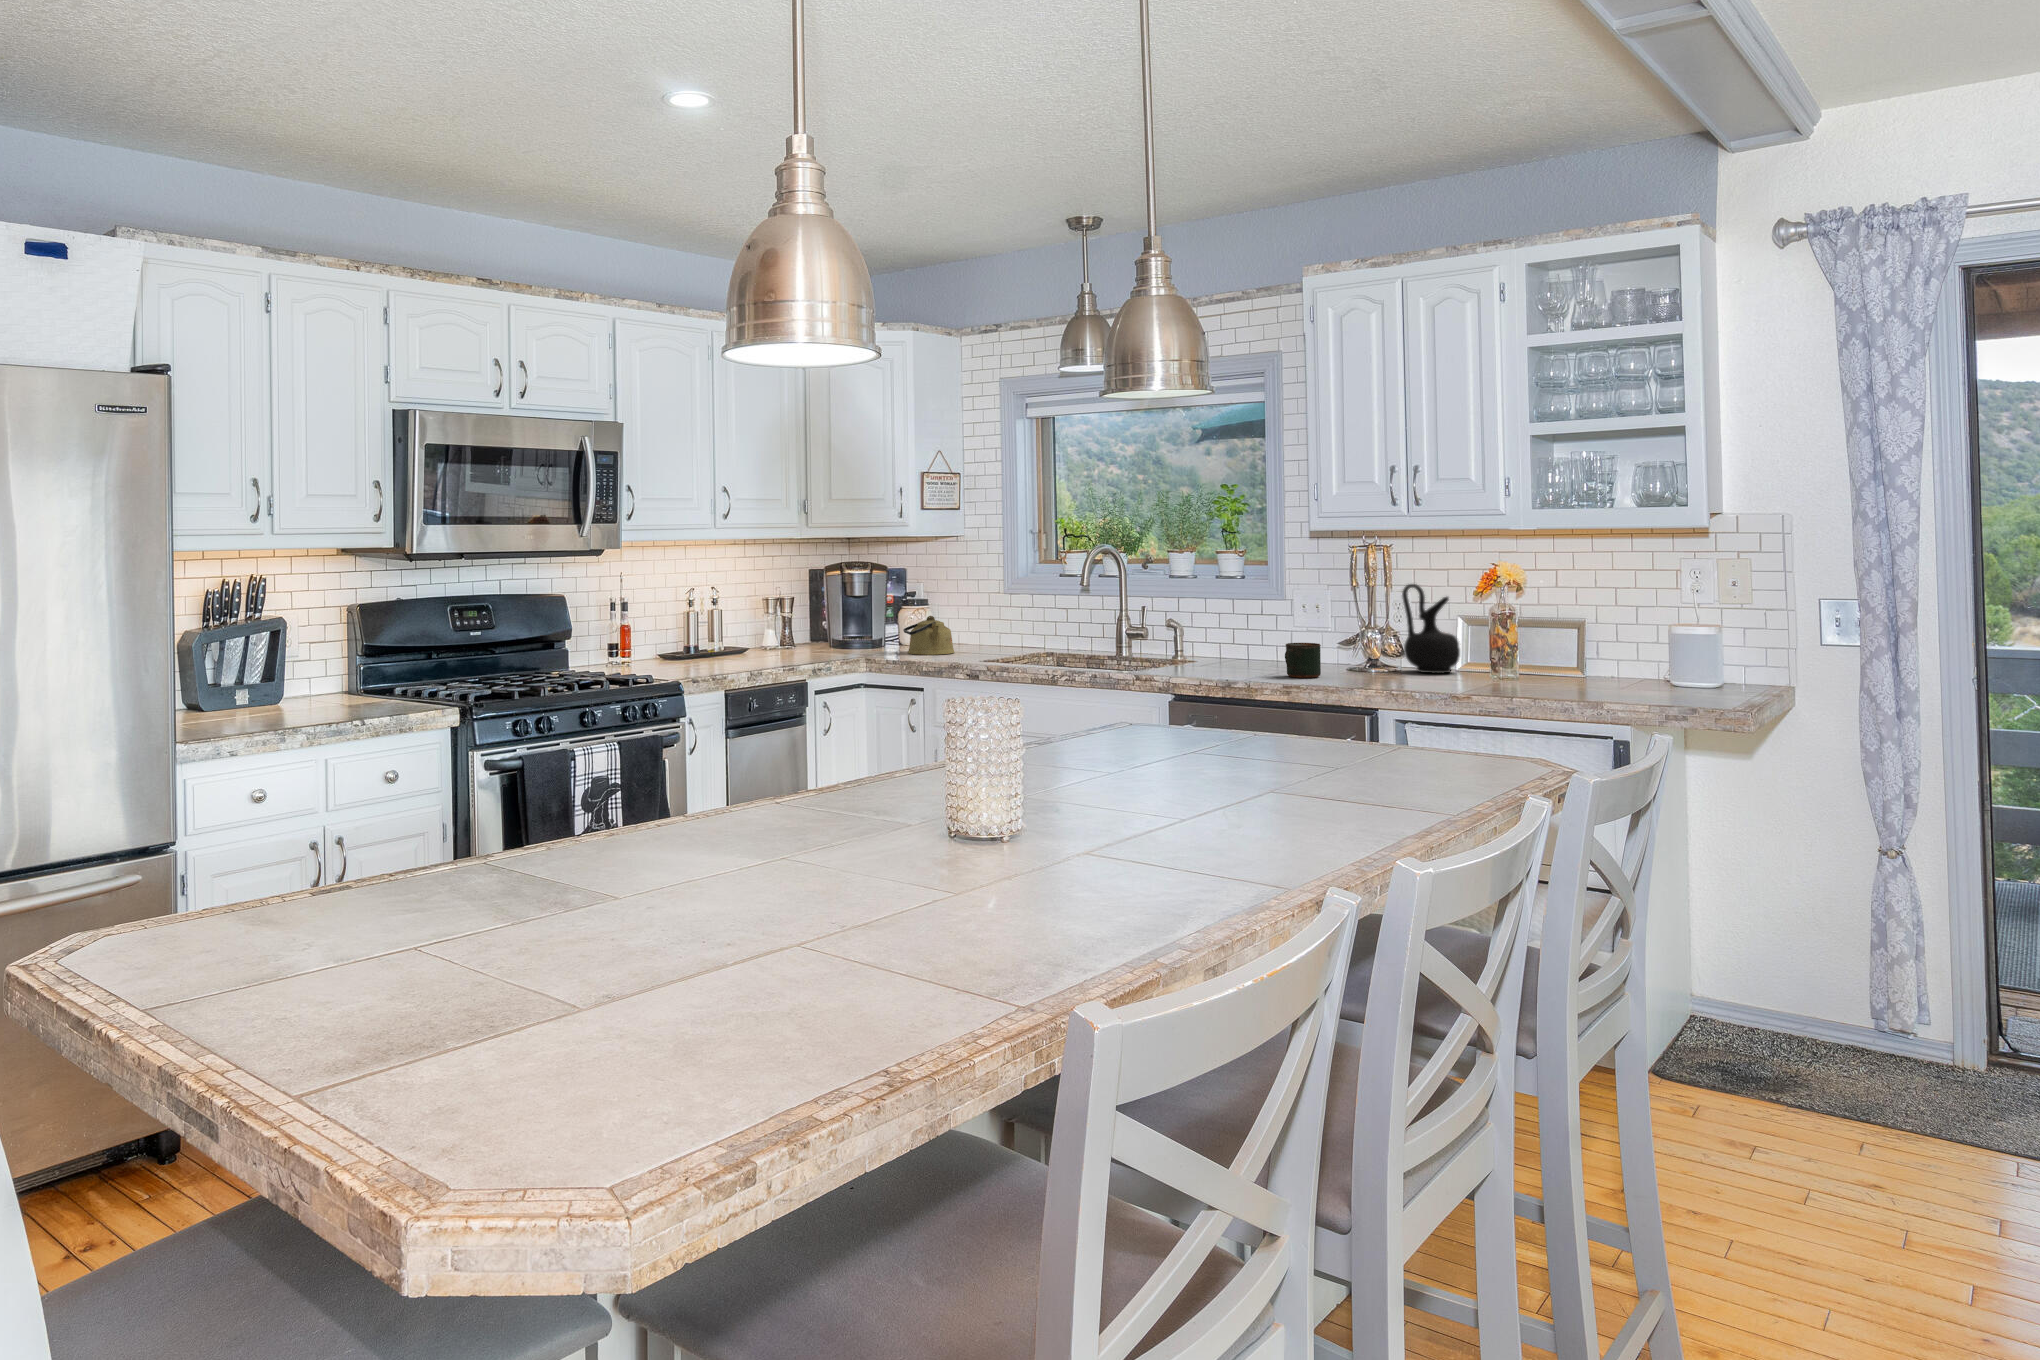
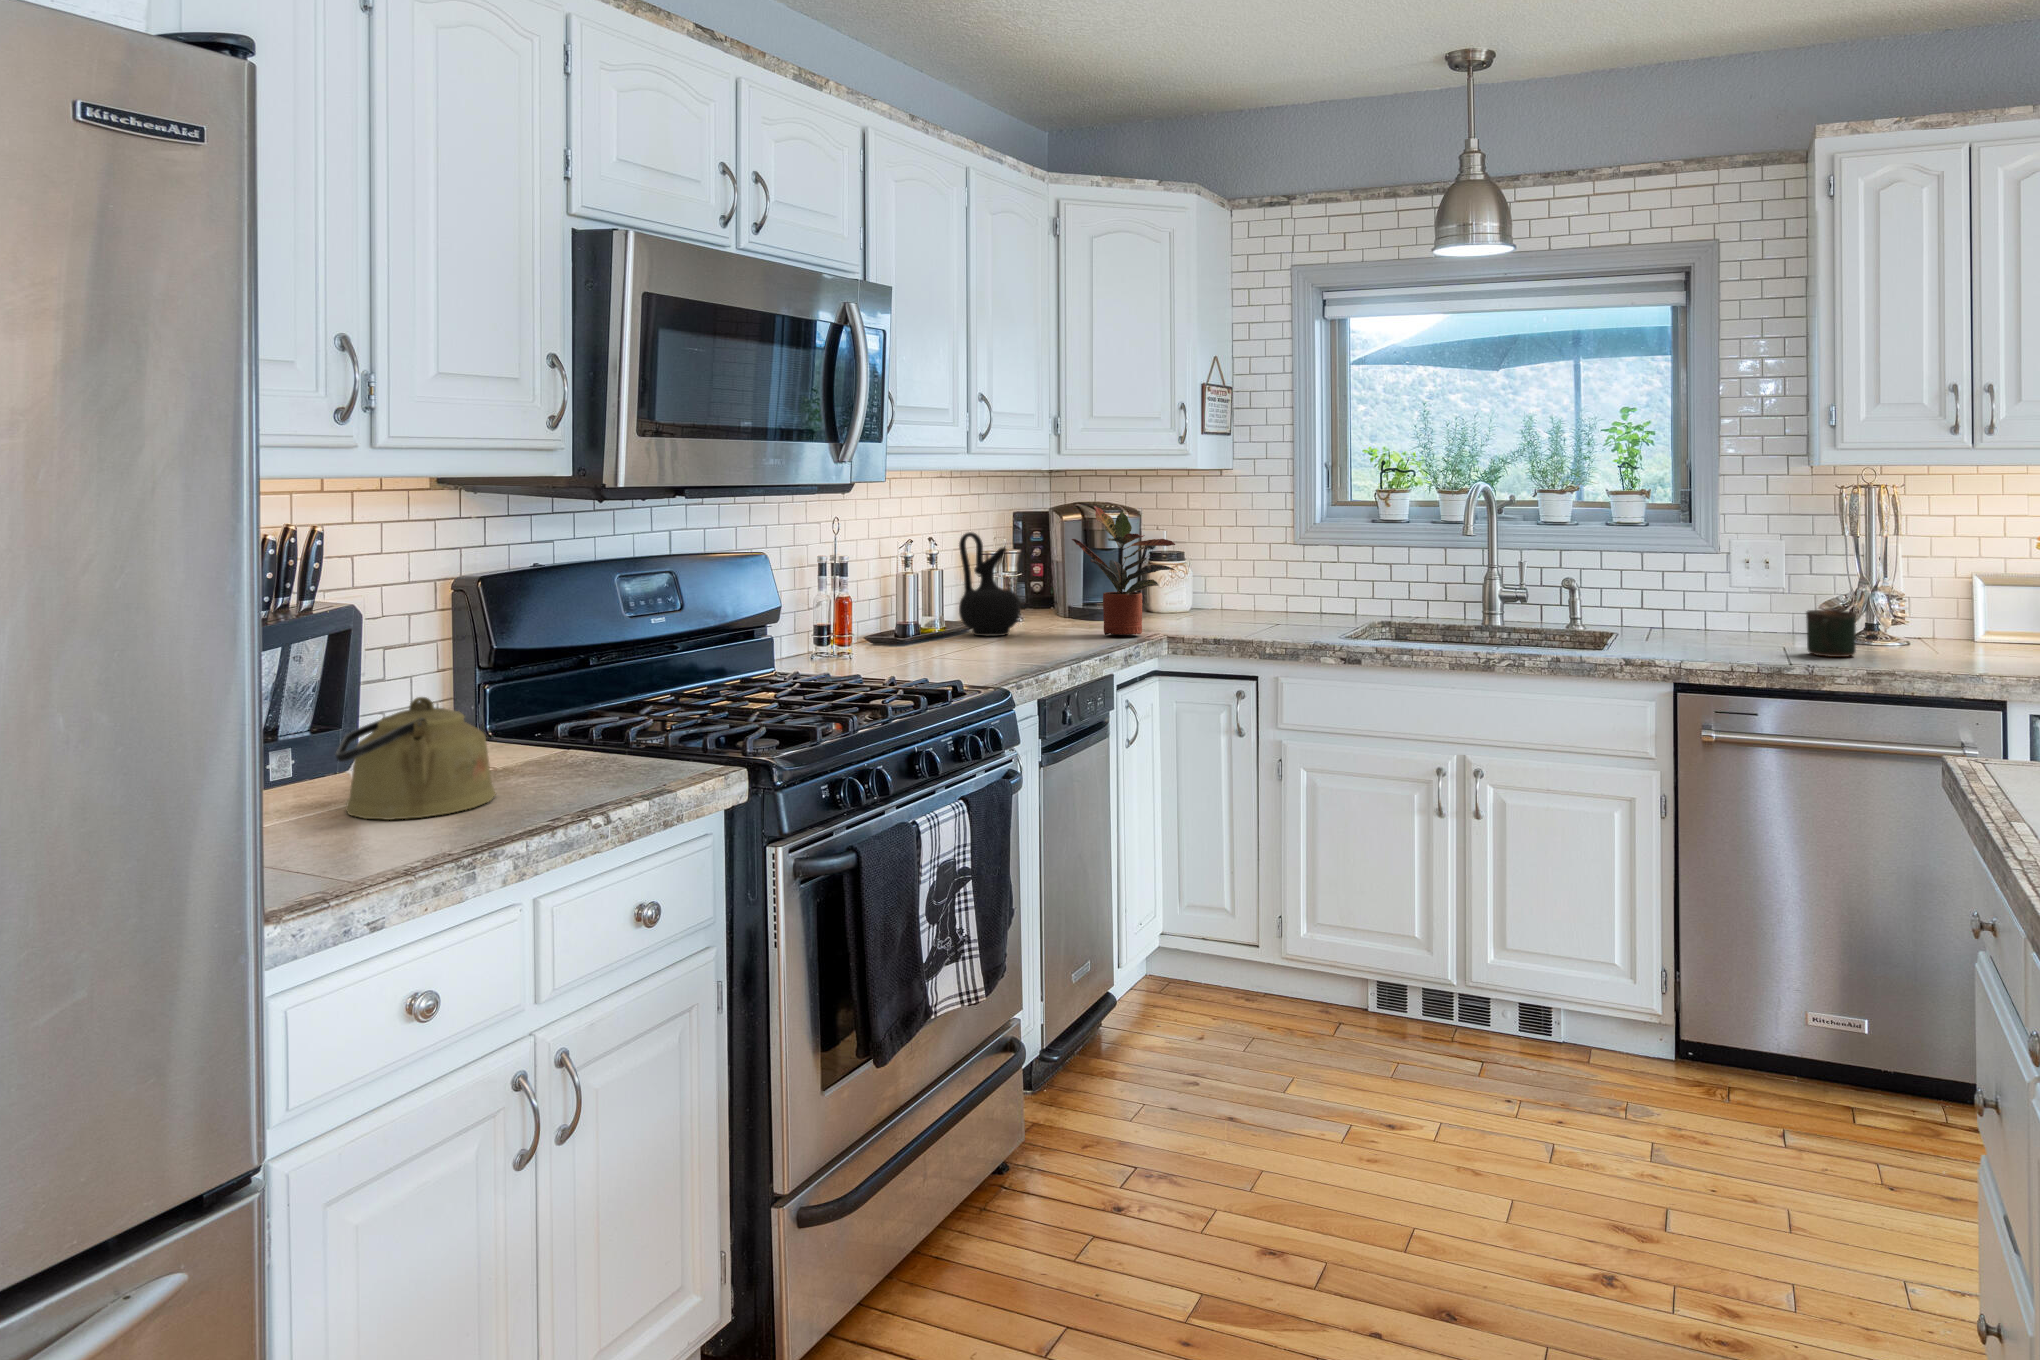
potted plant: none [801,563,874,656] -> present [1072,506,1175,635]
ceramic jug: present [1402,584,1460,673] -> present [959,532,1020,637]
kettle: present [903,616,954,655] -> present [335,697,496,820]

